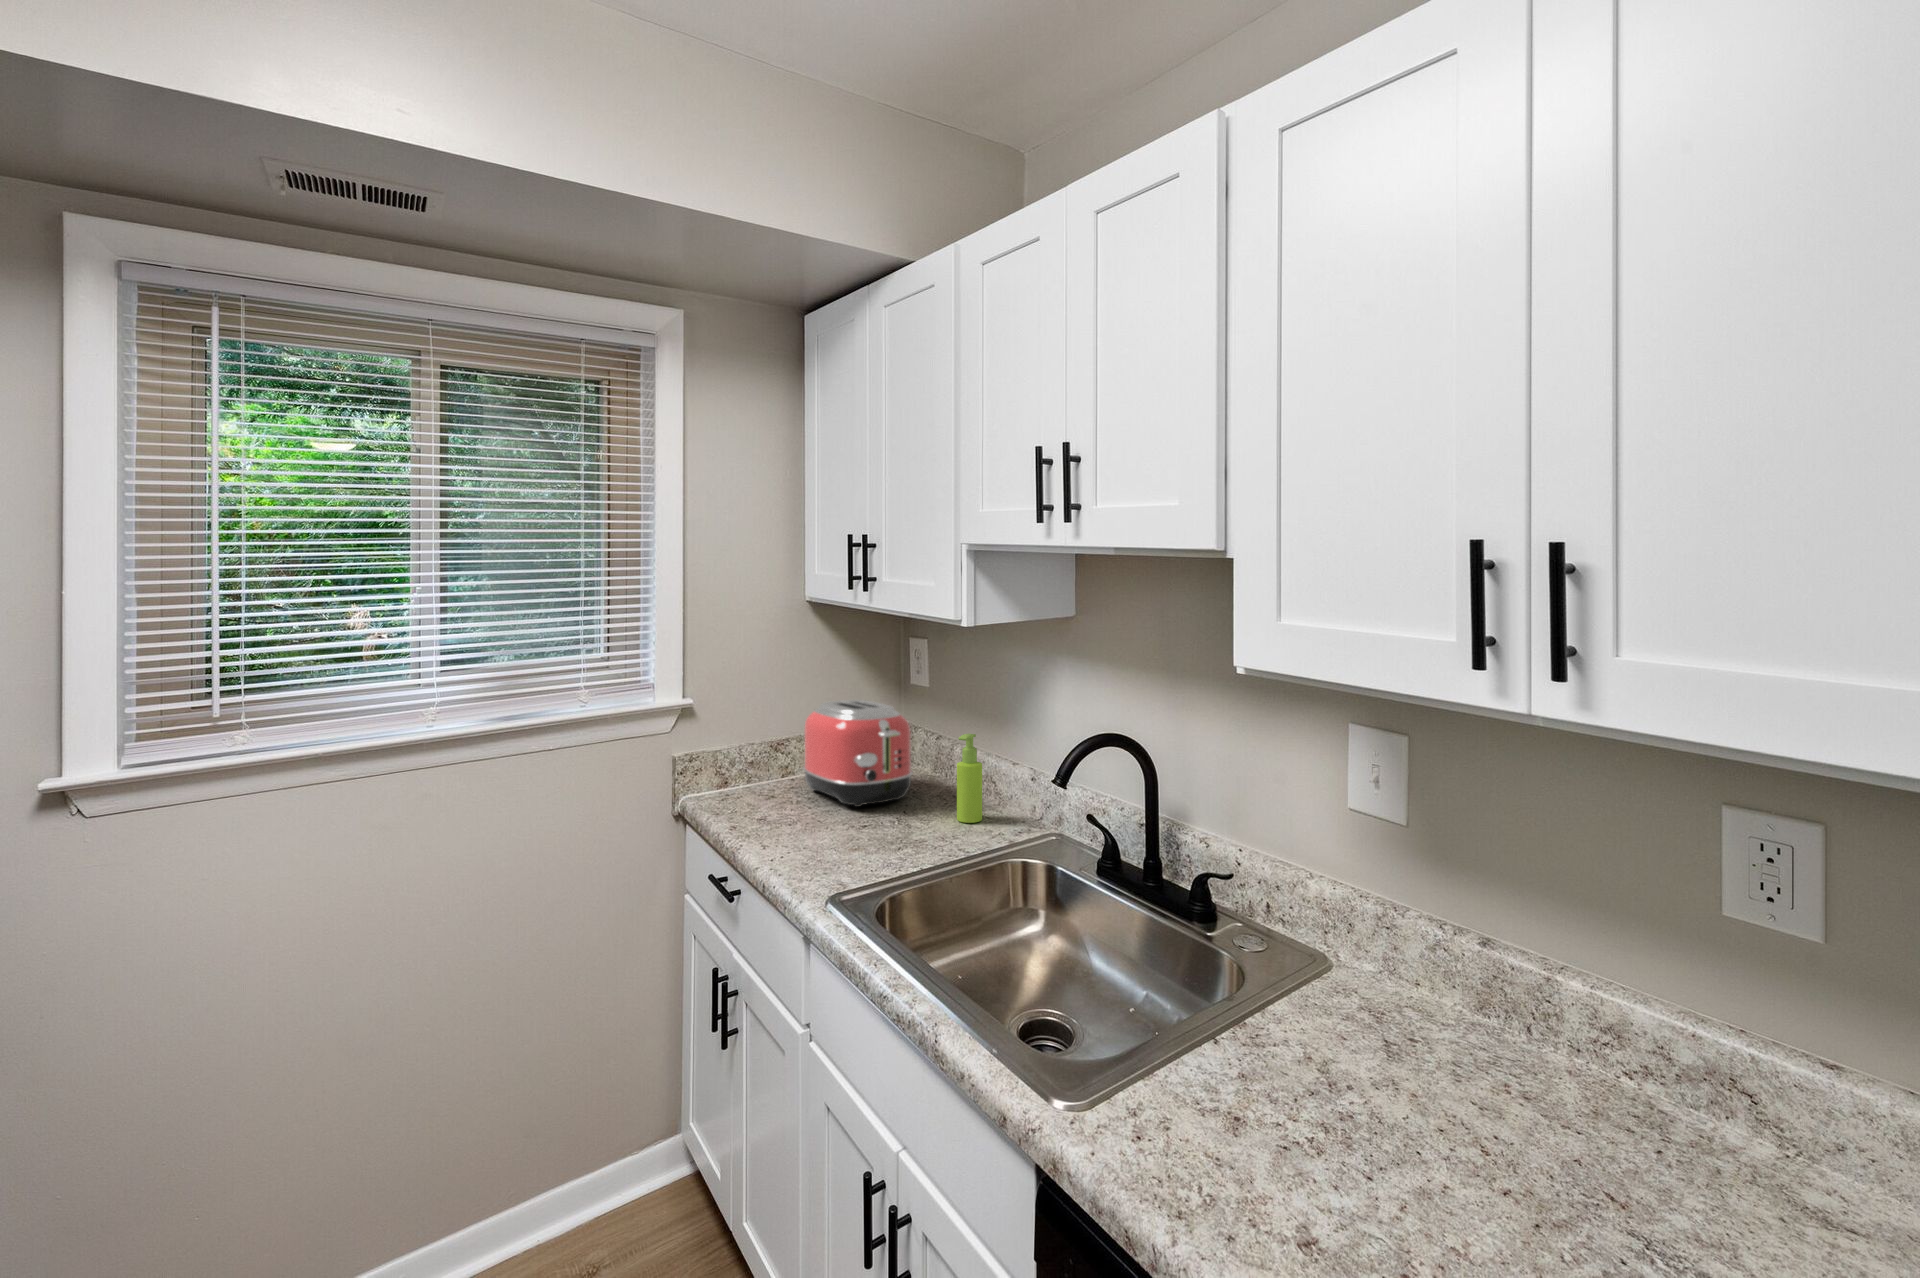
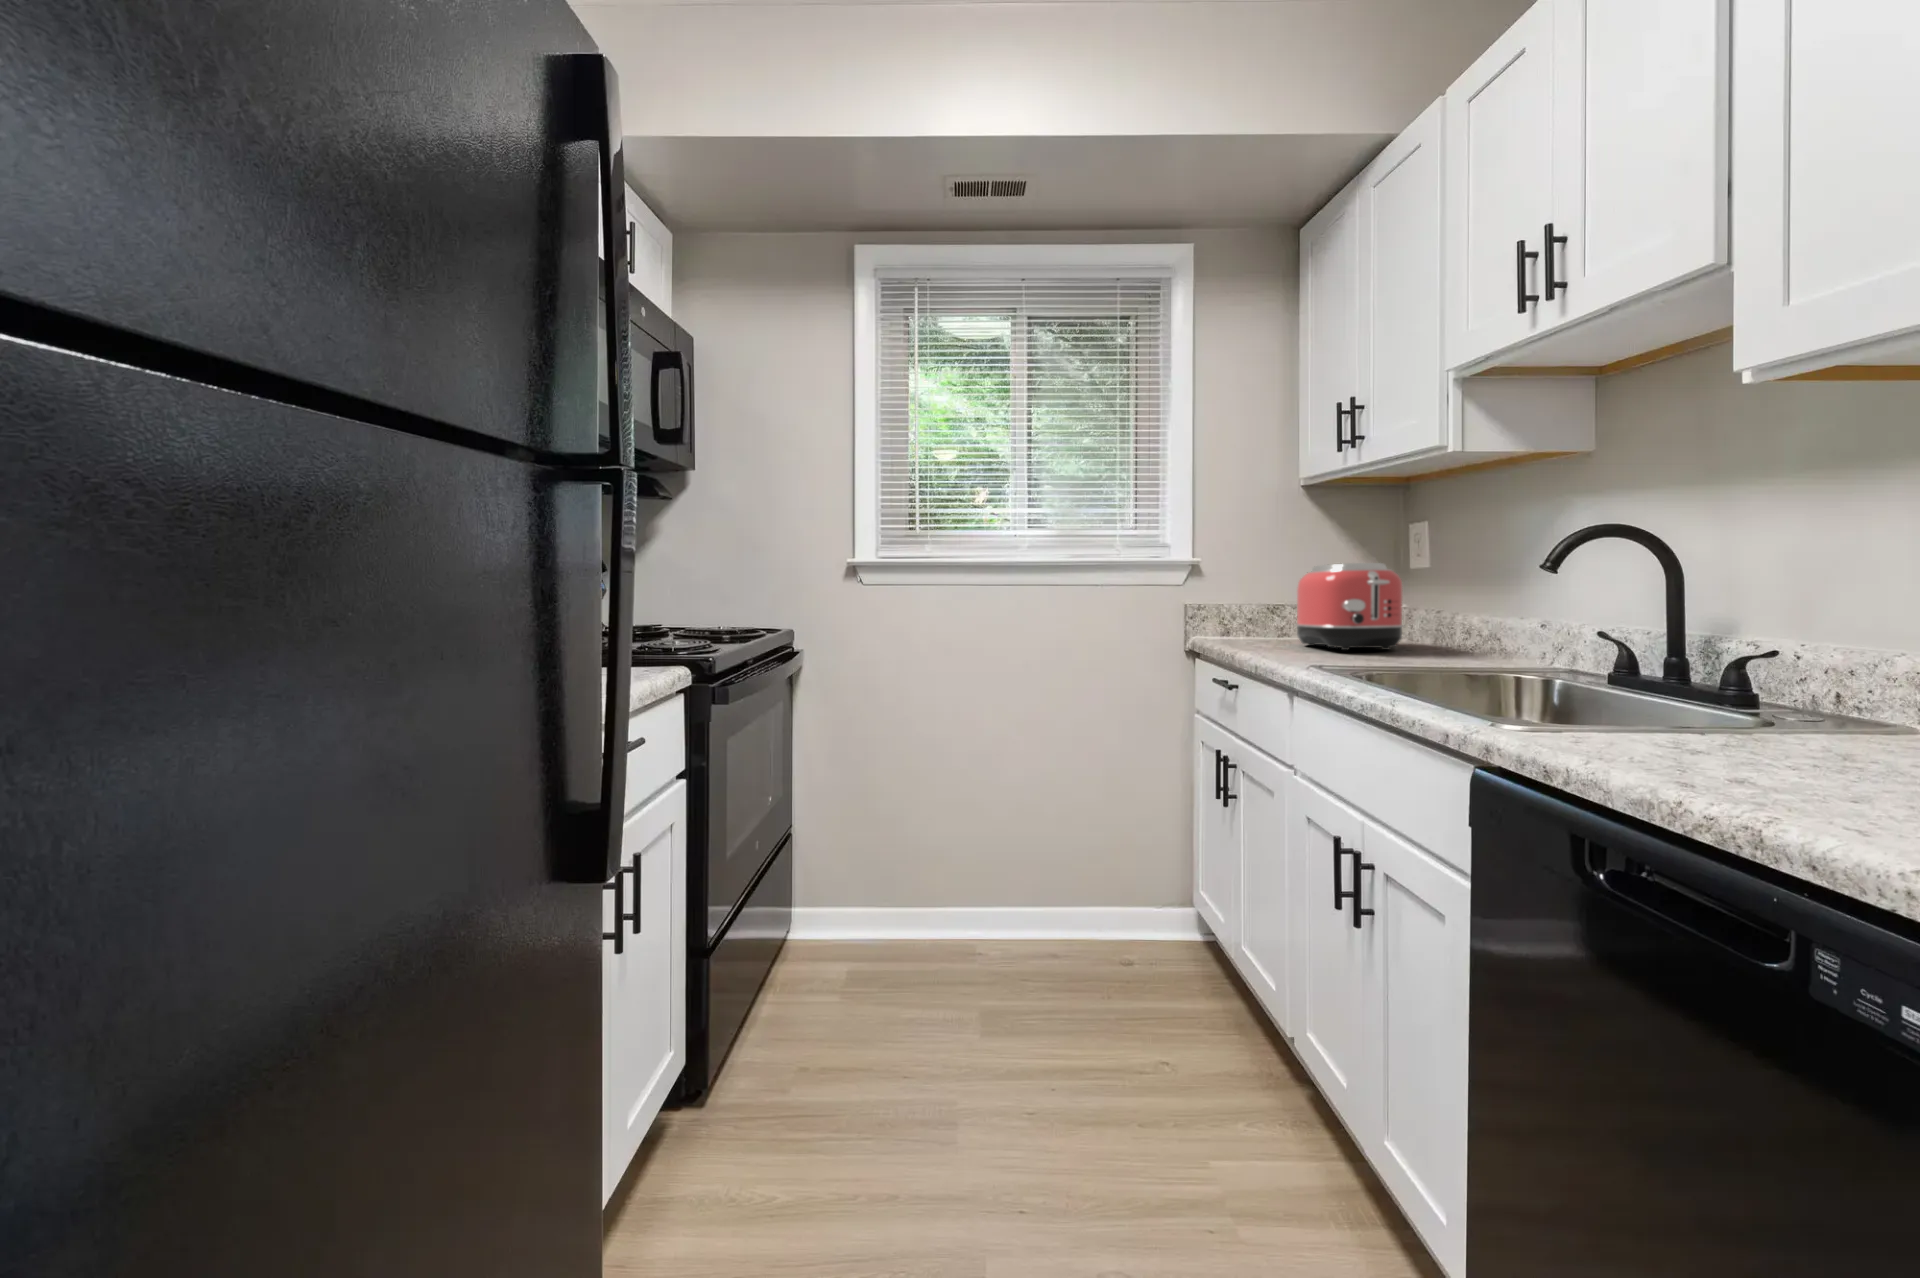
soap dispenser: present [957,734,982,823] -> none [1448,575,1478,660]

